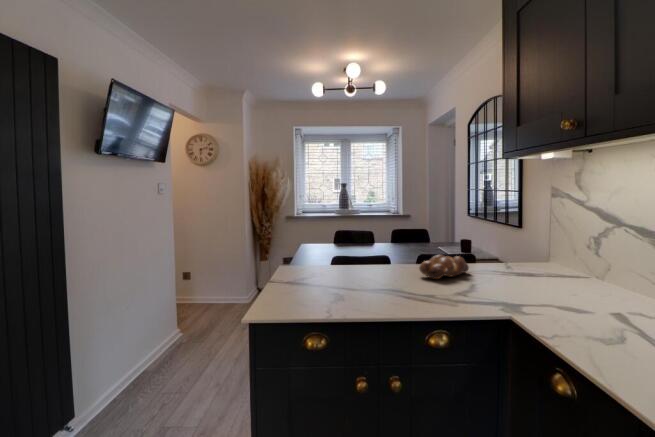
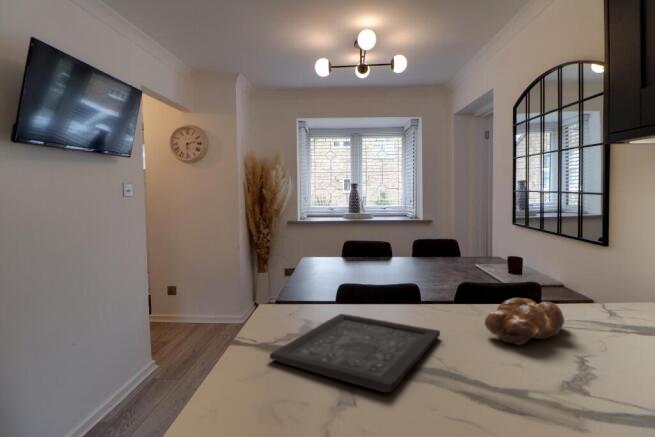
tray: none [291,268,392,294] -> present [270,314,440,392]

